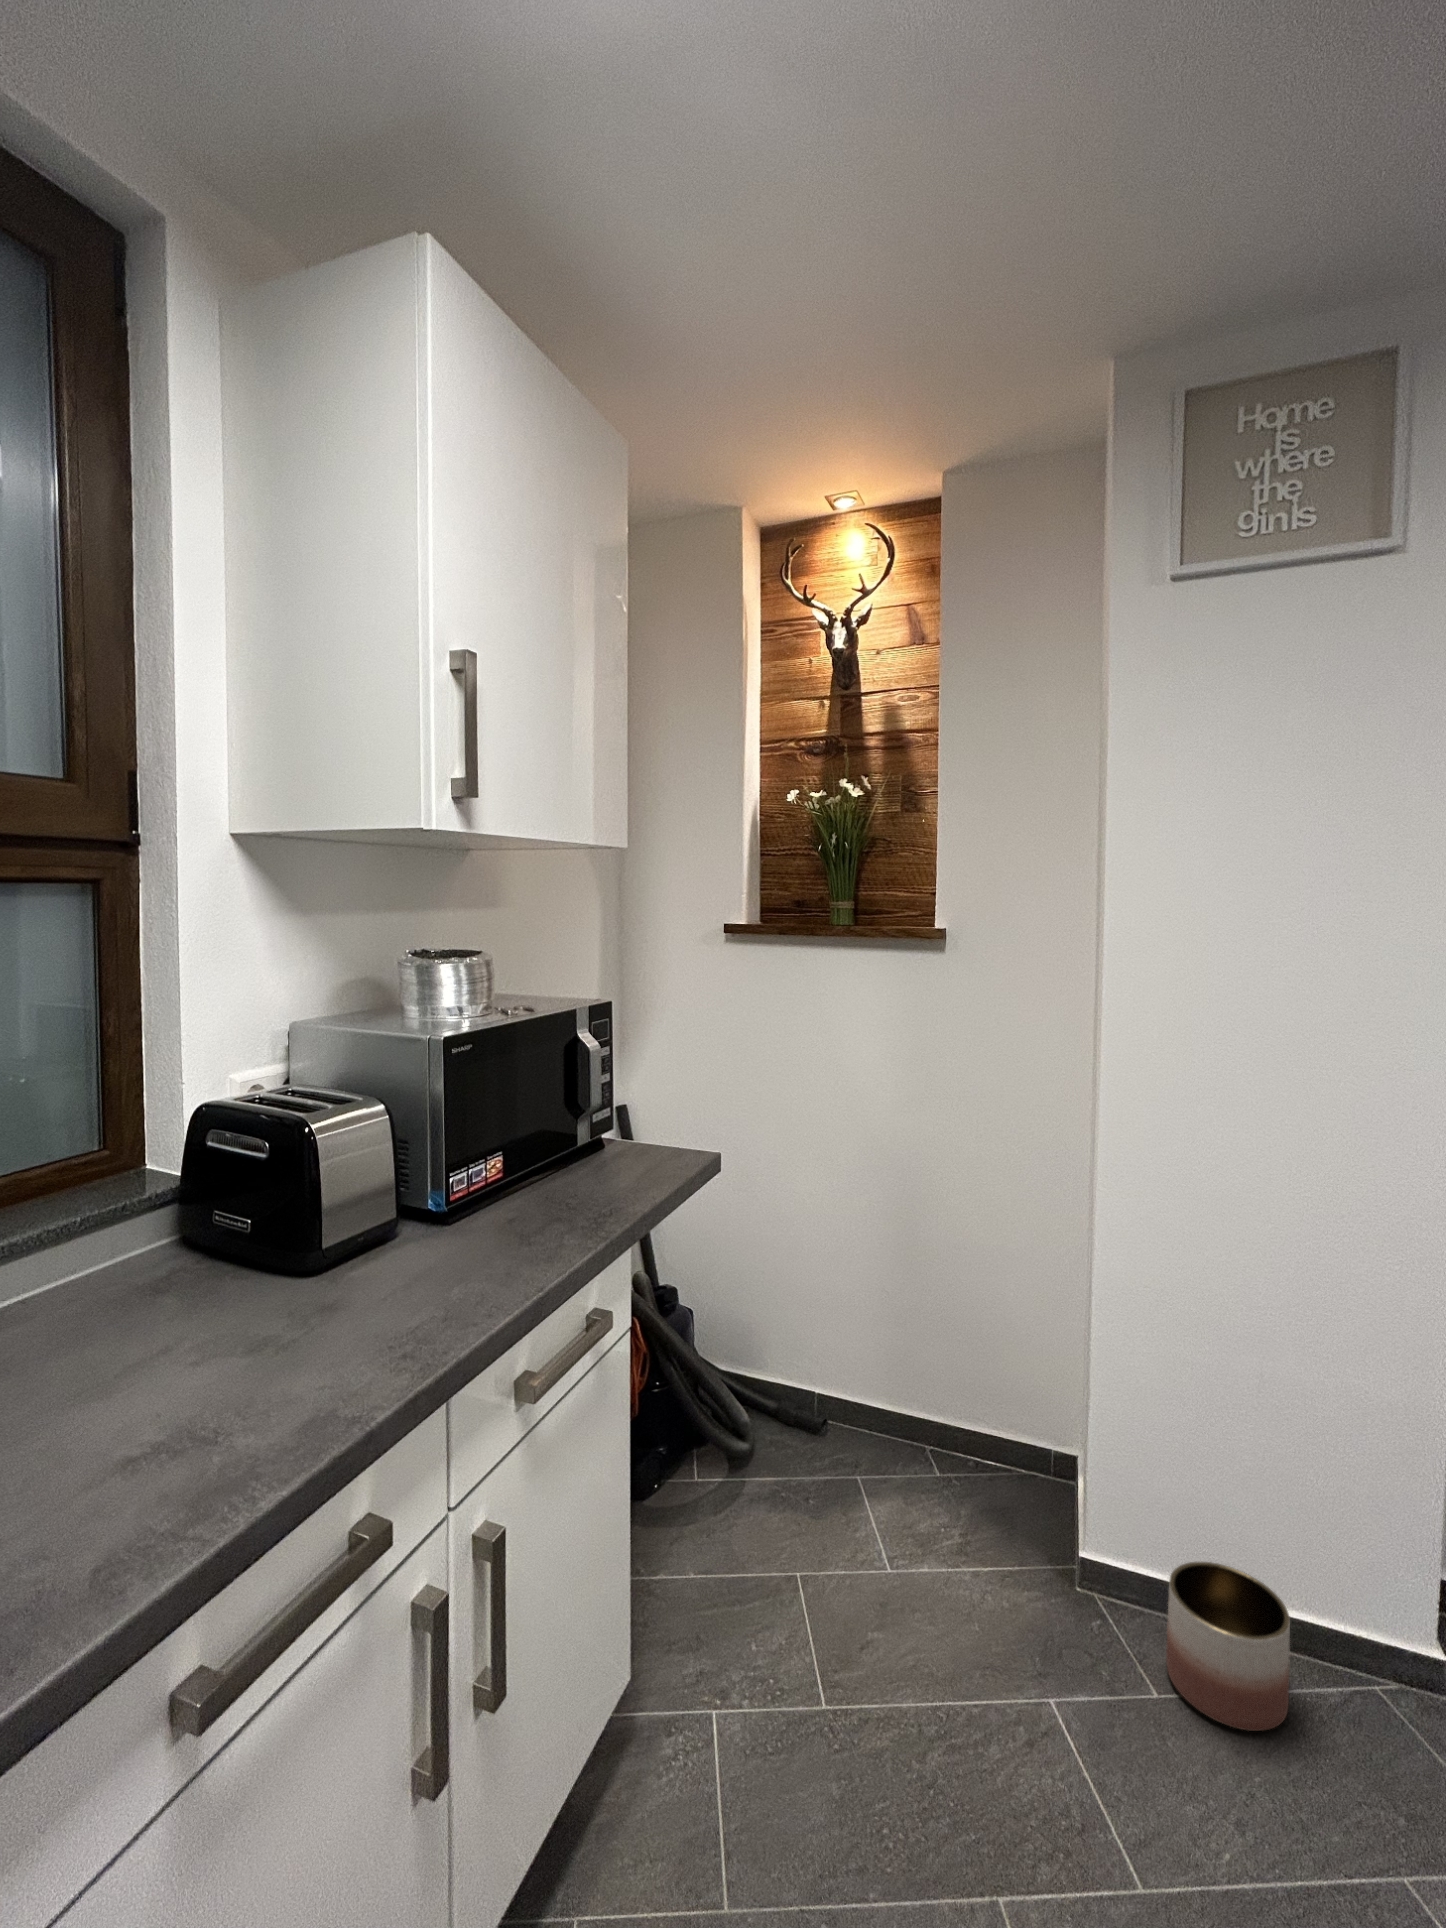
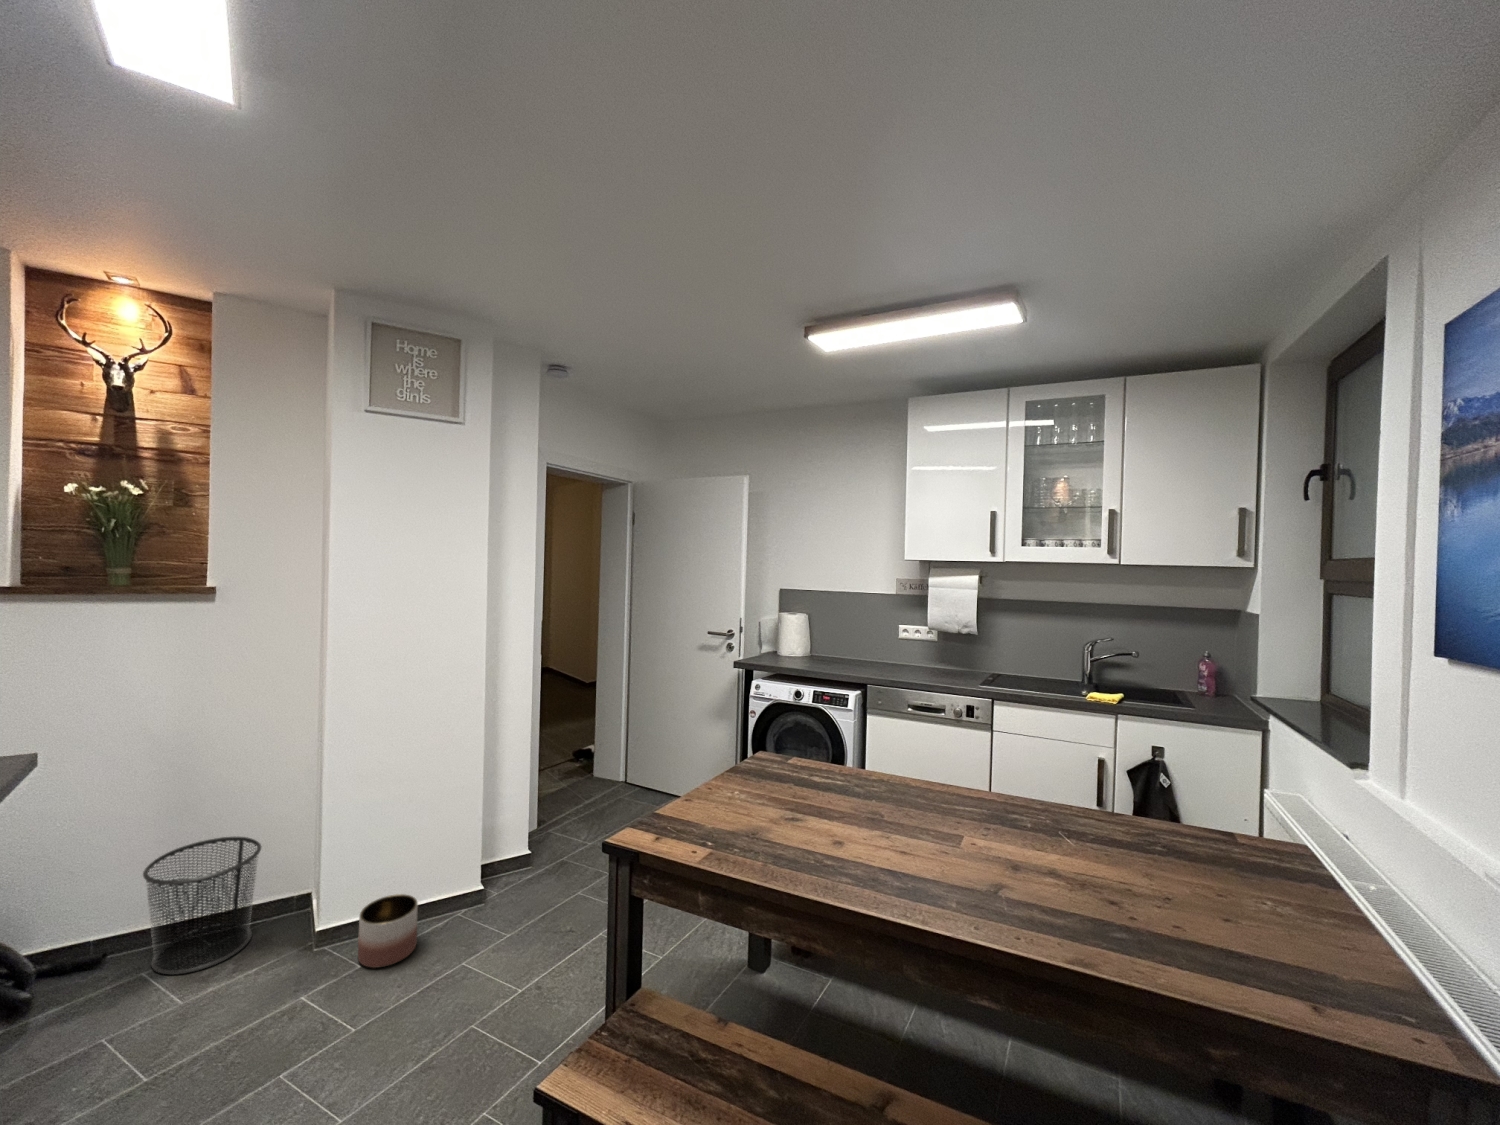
waste bin: none [862,1322,1006,1535] -> present [143,837,261,975]

